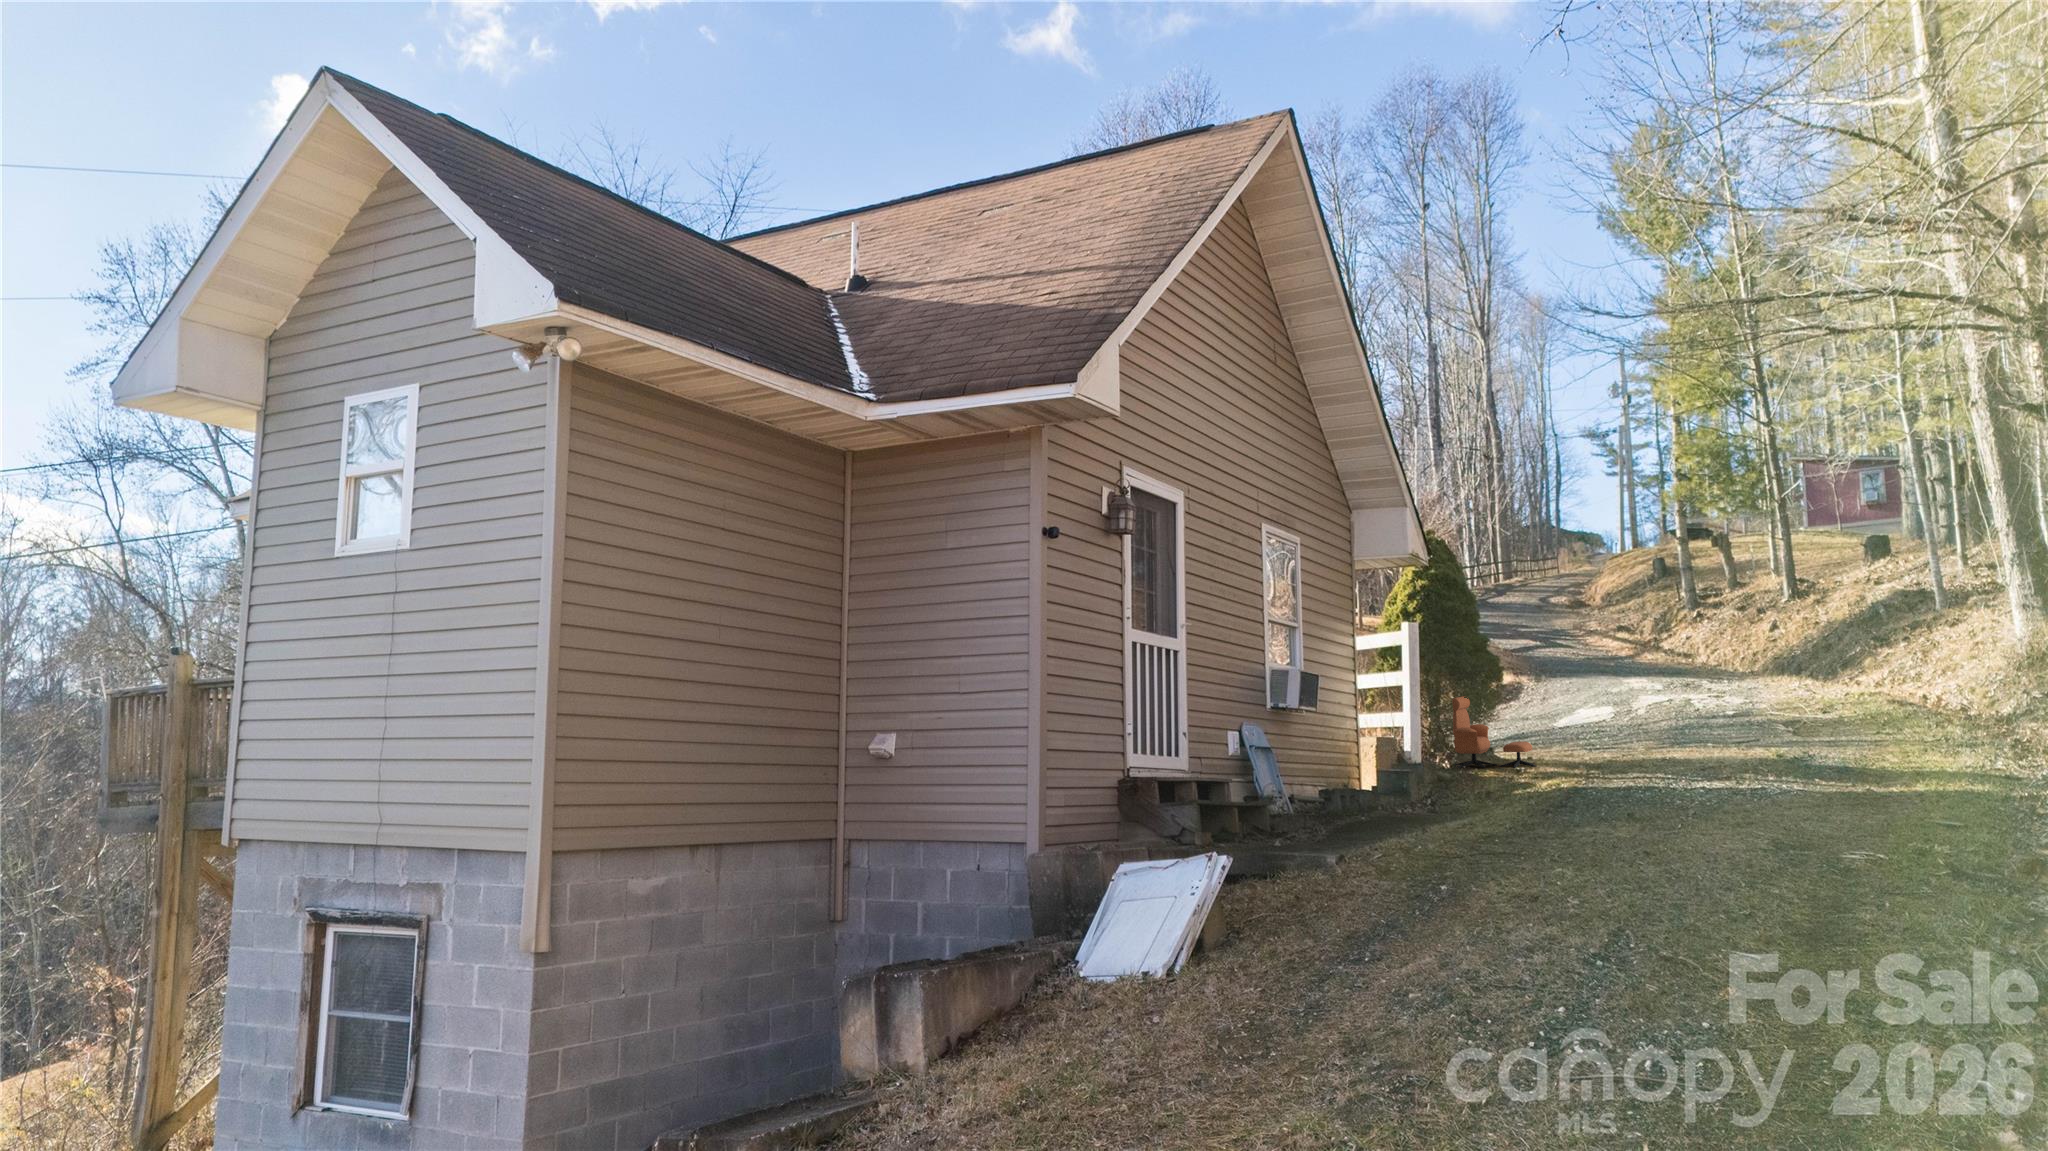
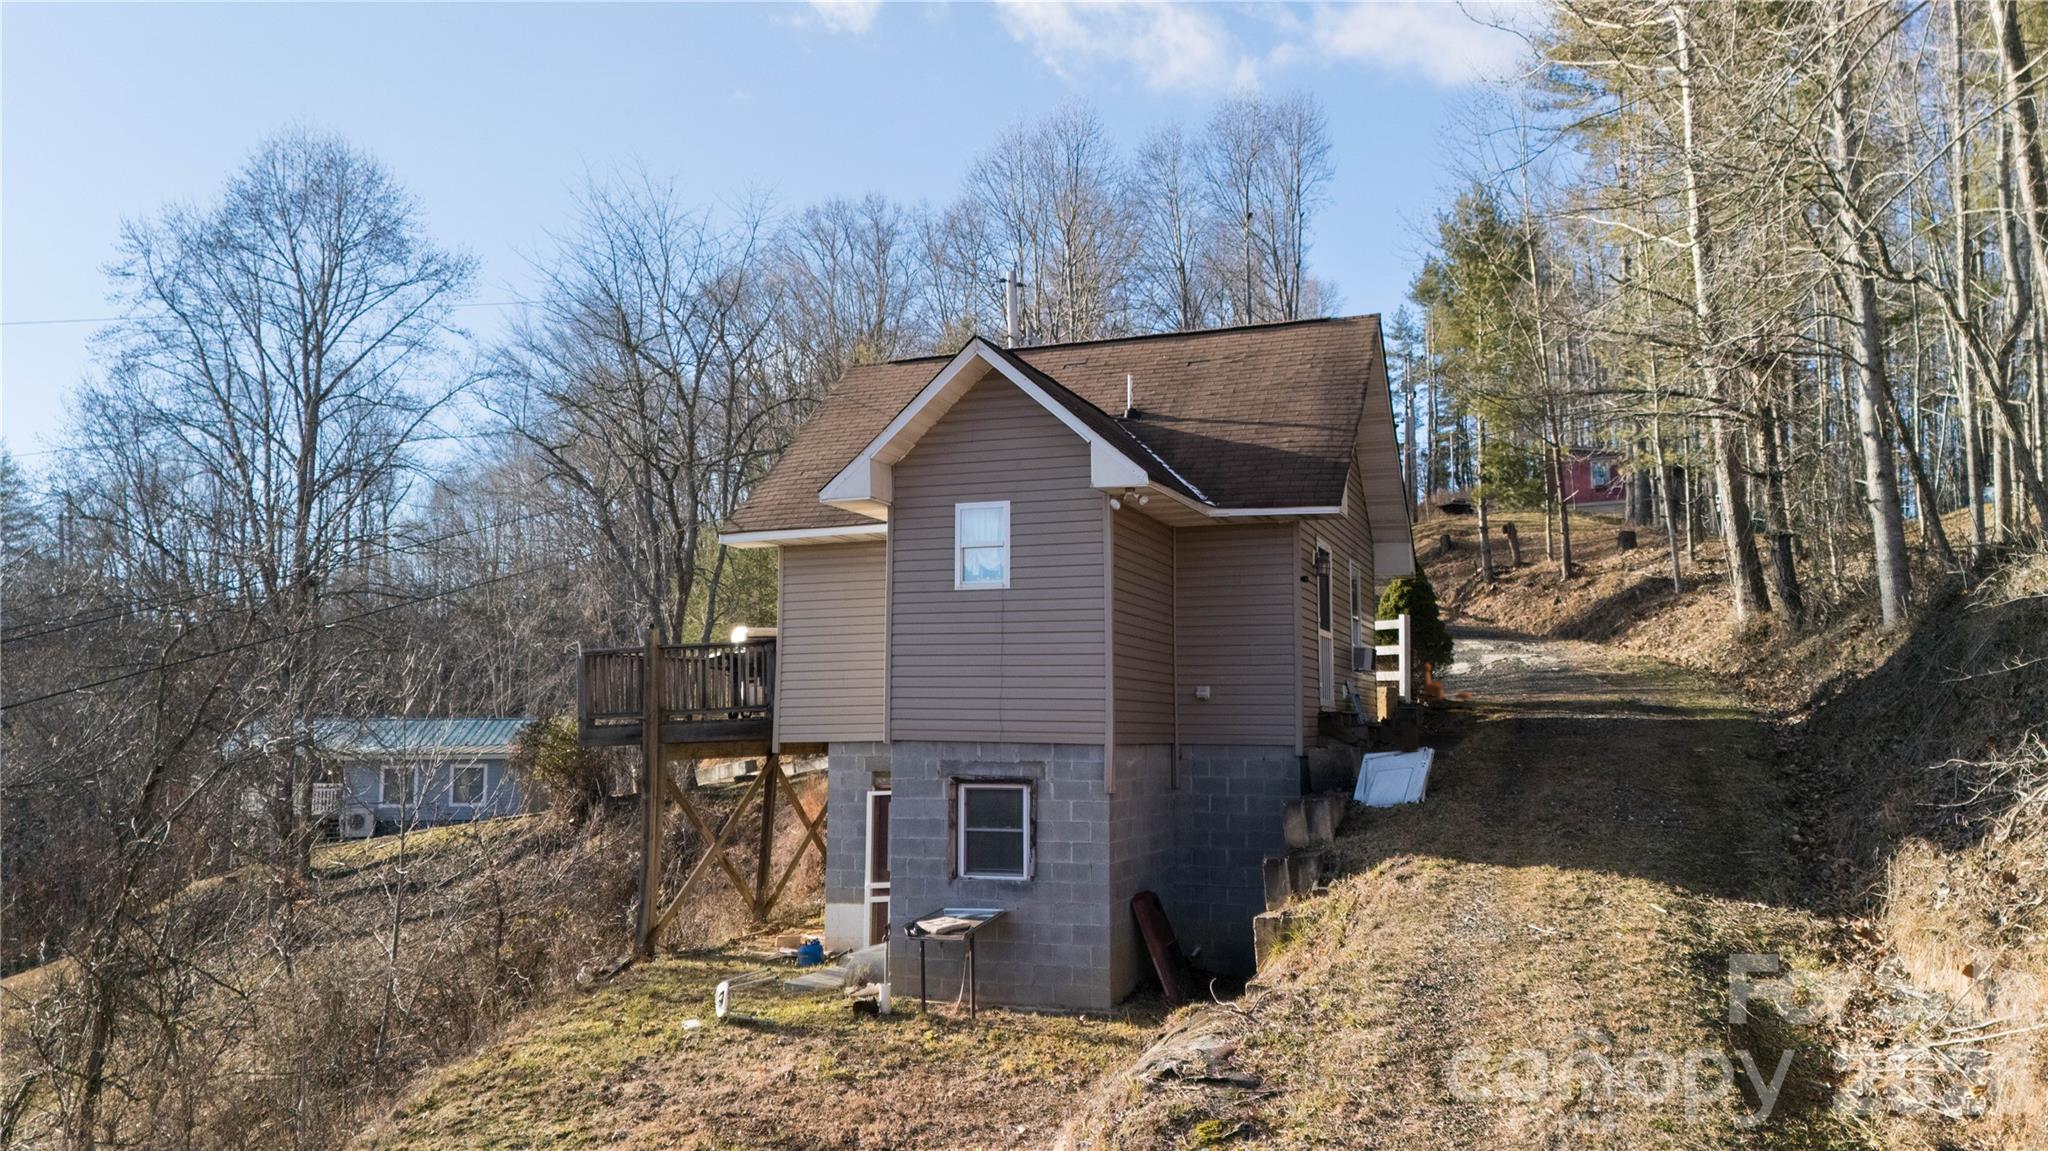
watering can: none [1257,777,1334,841] -> present [1381,717,1419,752]

